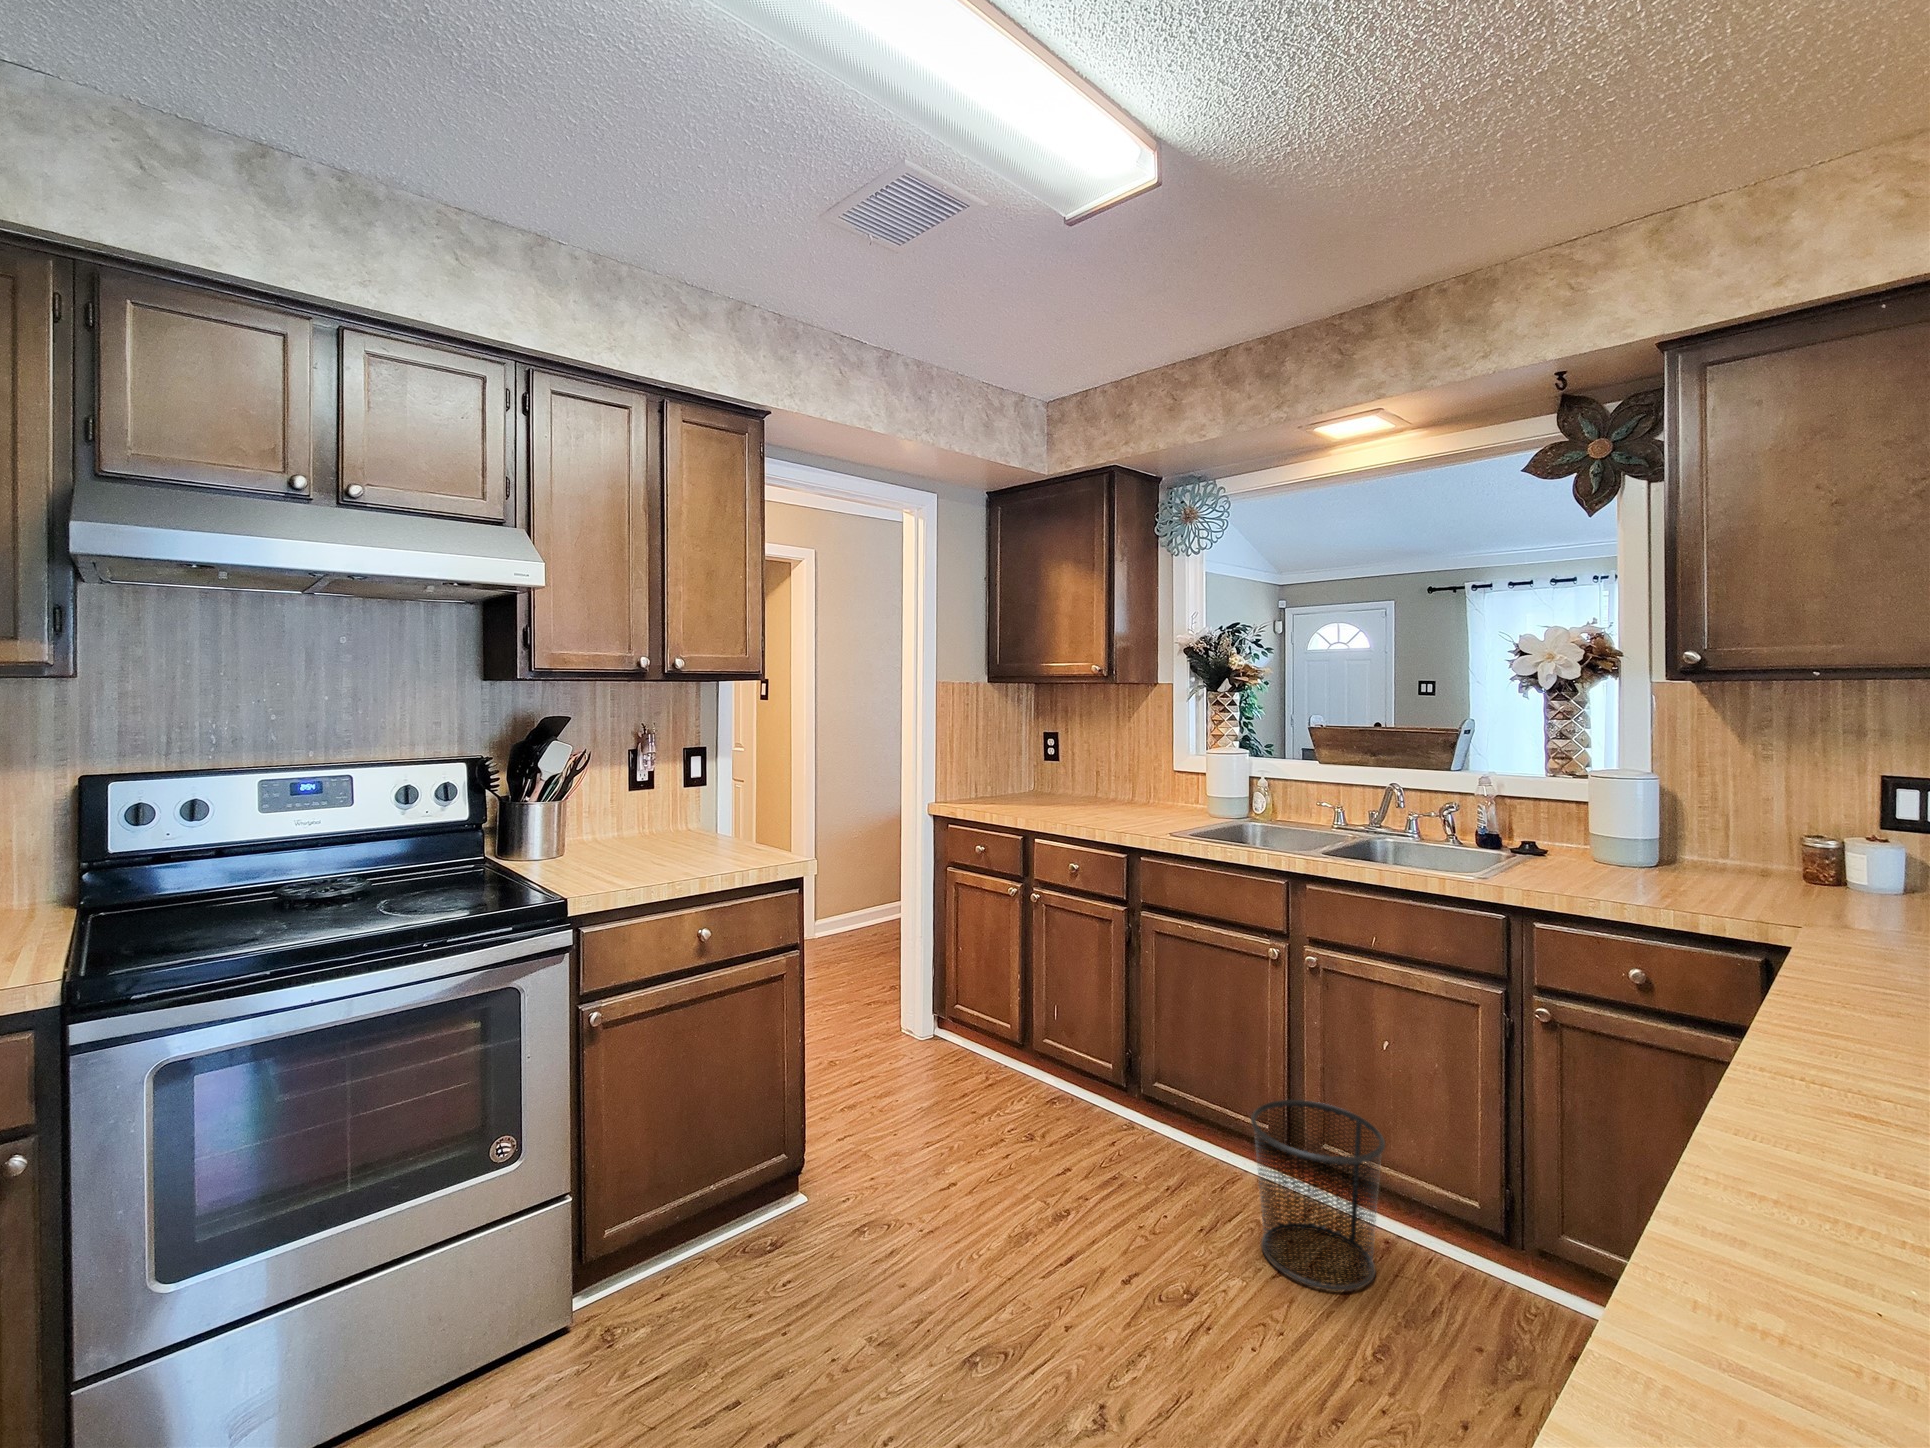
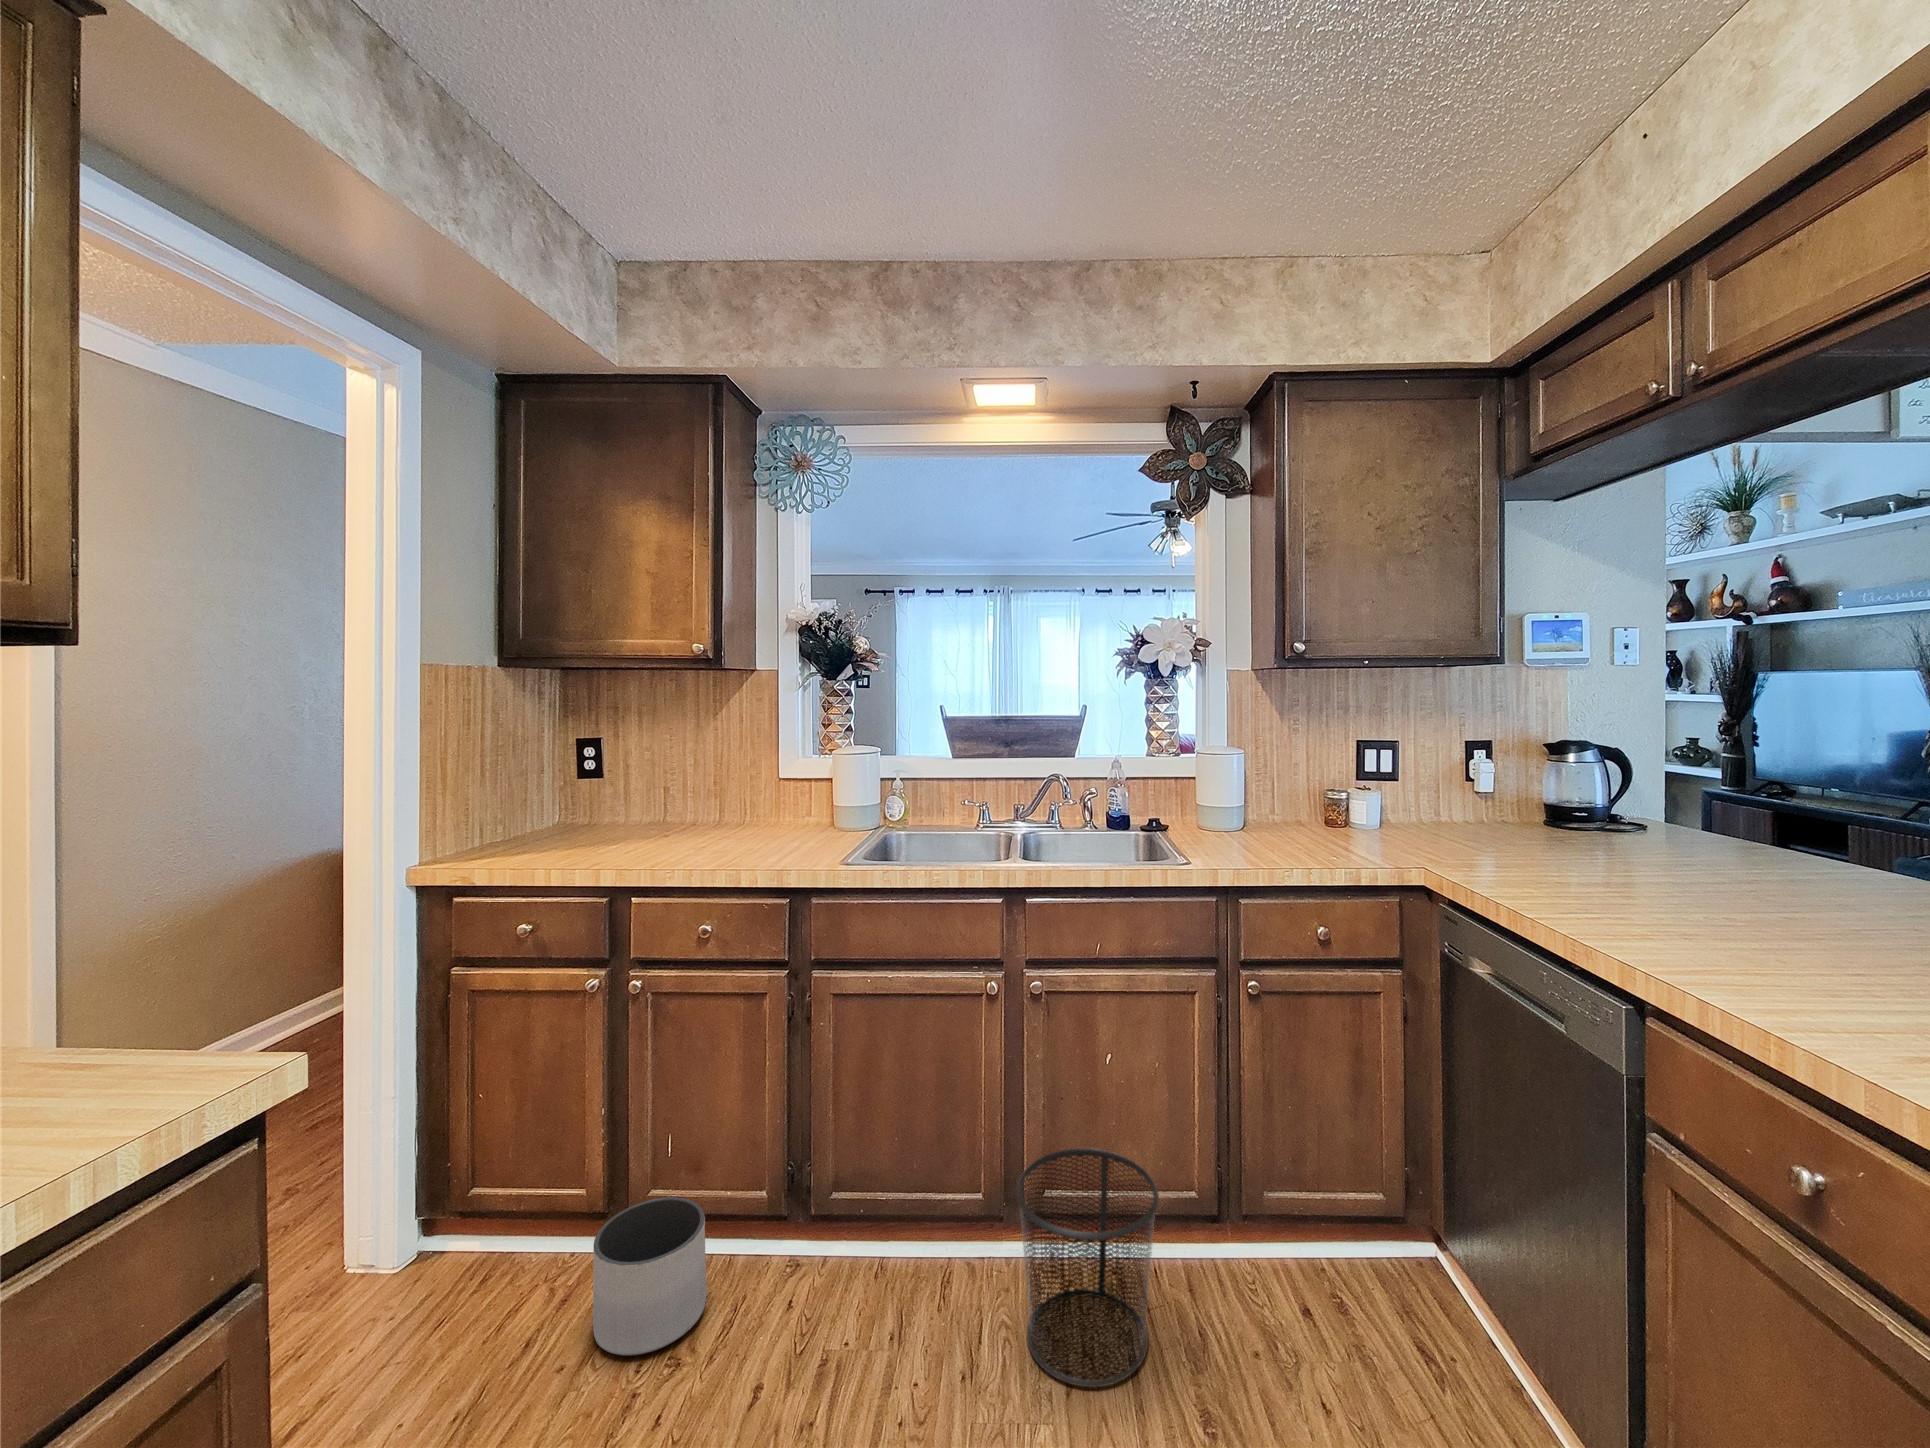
planter: none [995,1042,1063,1130] -> present [593,1197,706,1356]

